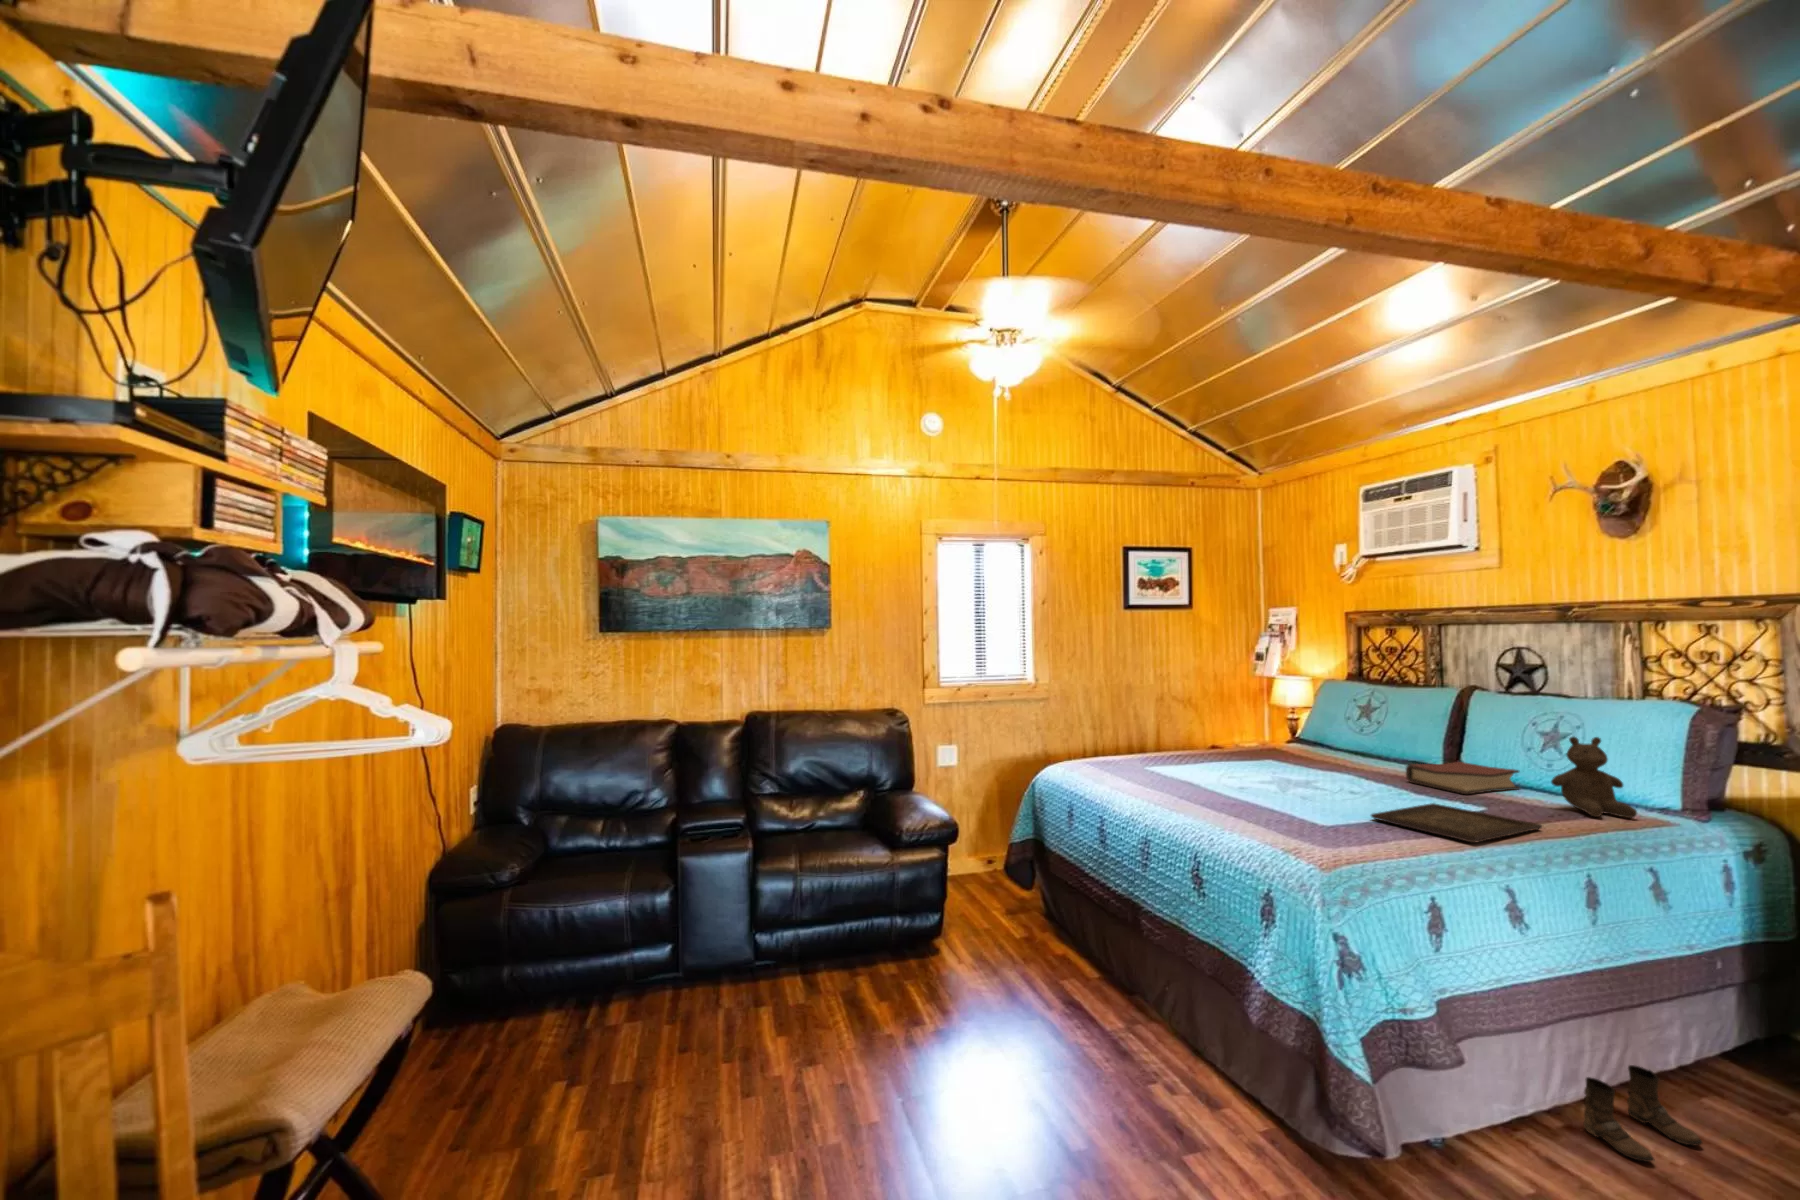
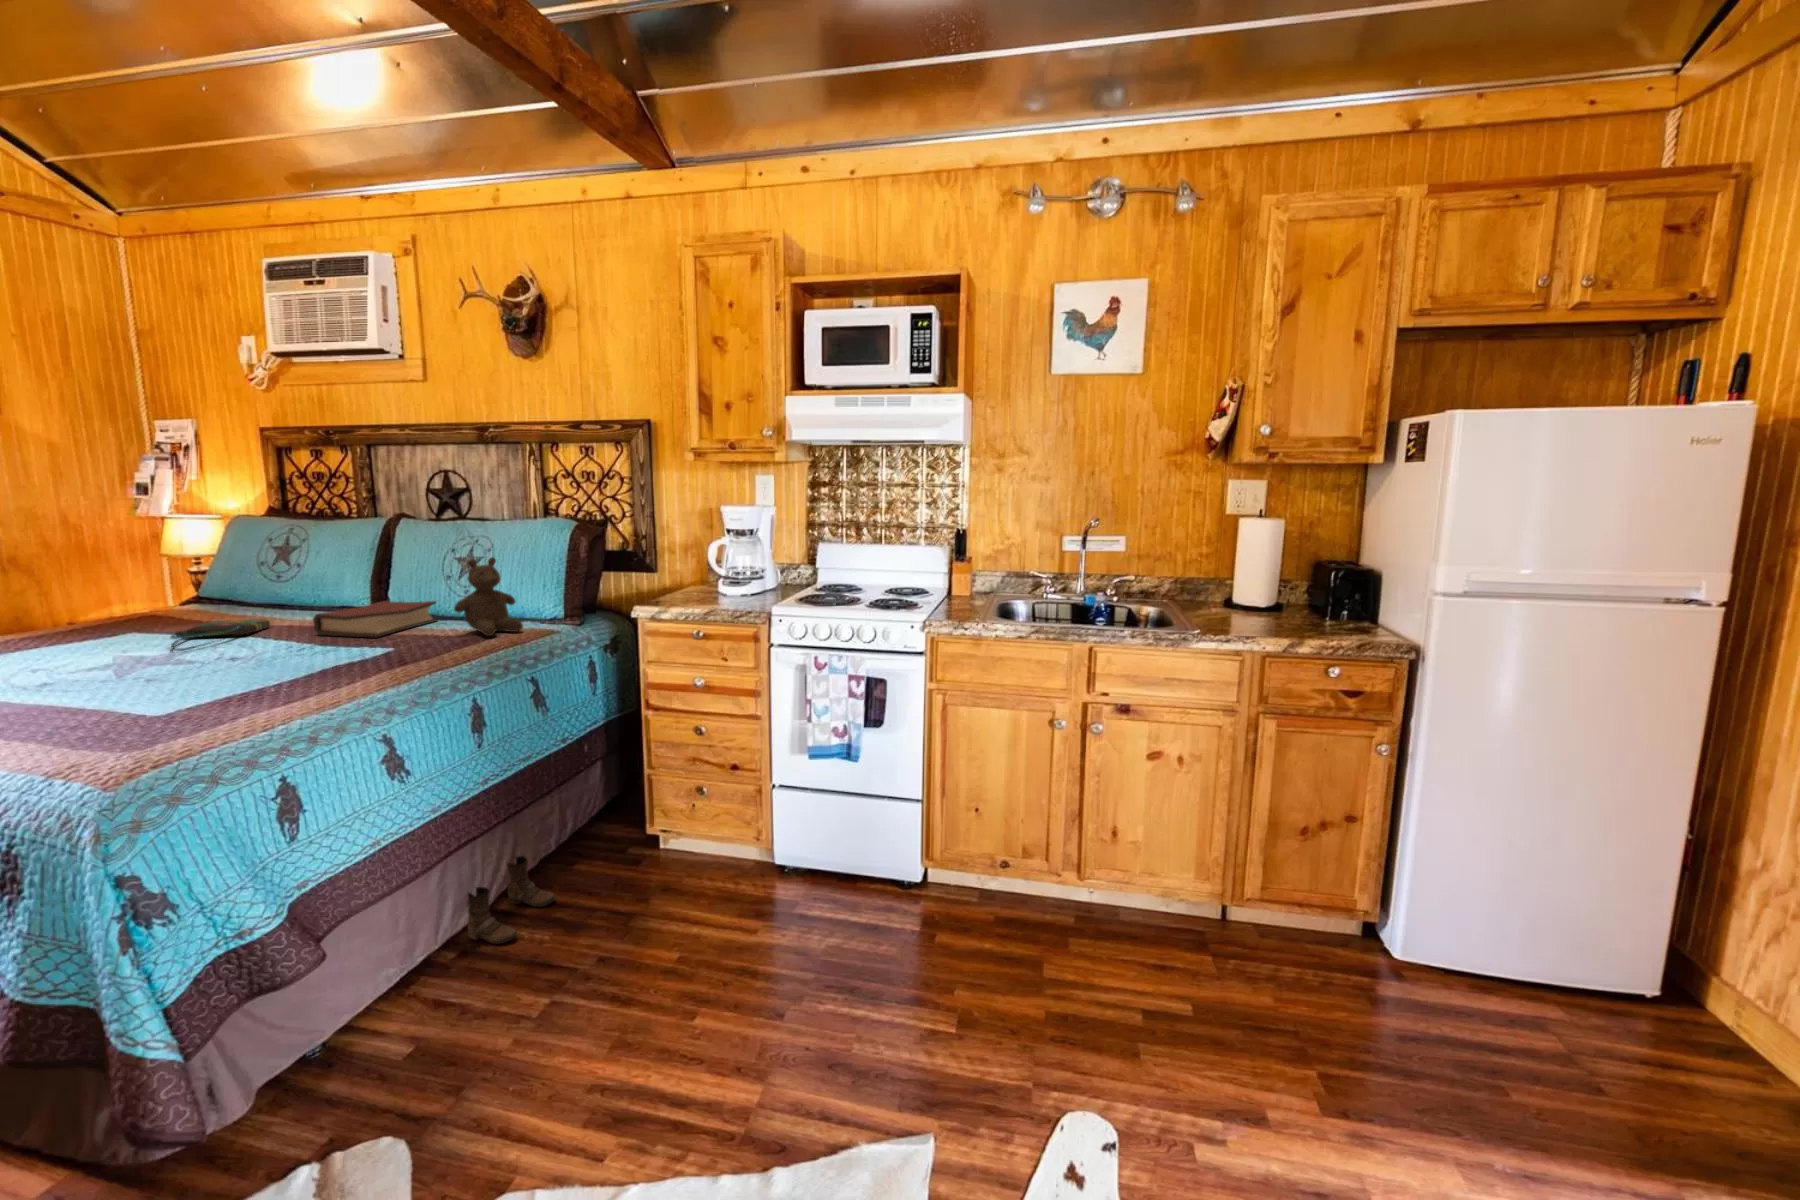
tote bag: none [1302,757,1365,776] -> present [171,619,270,651]
tray: present [1371,803,1542,842] -> none [232,656,433,694]

